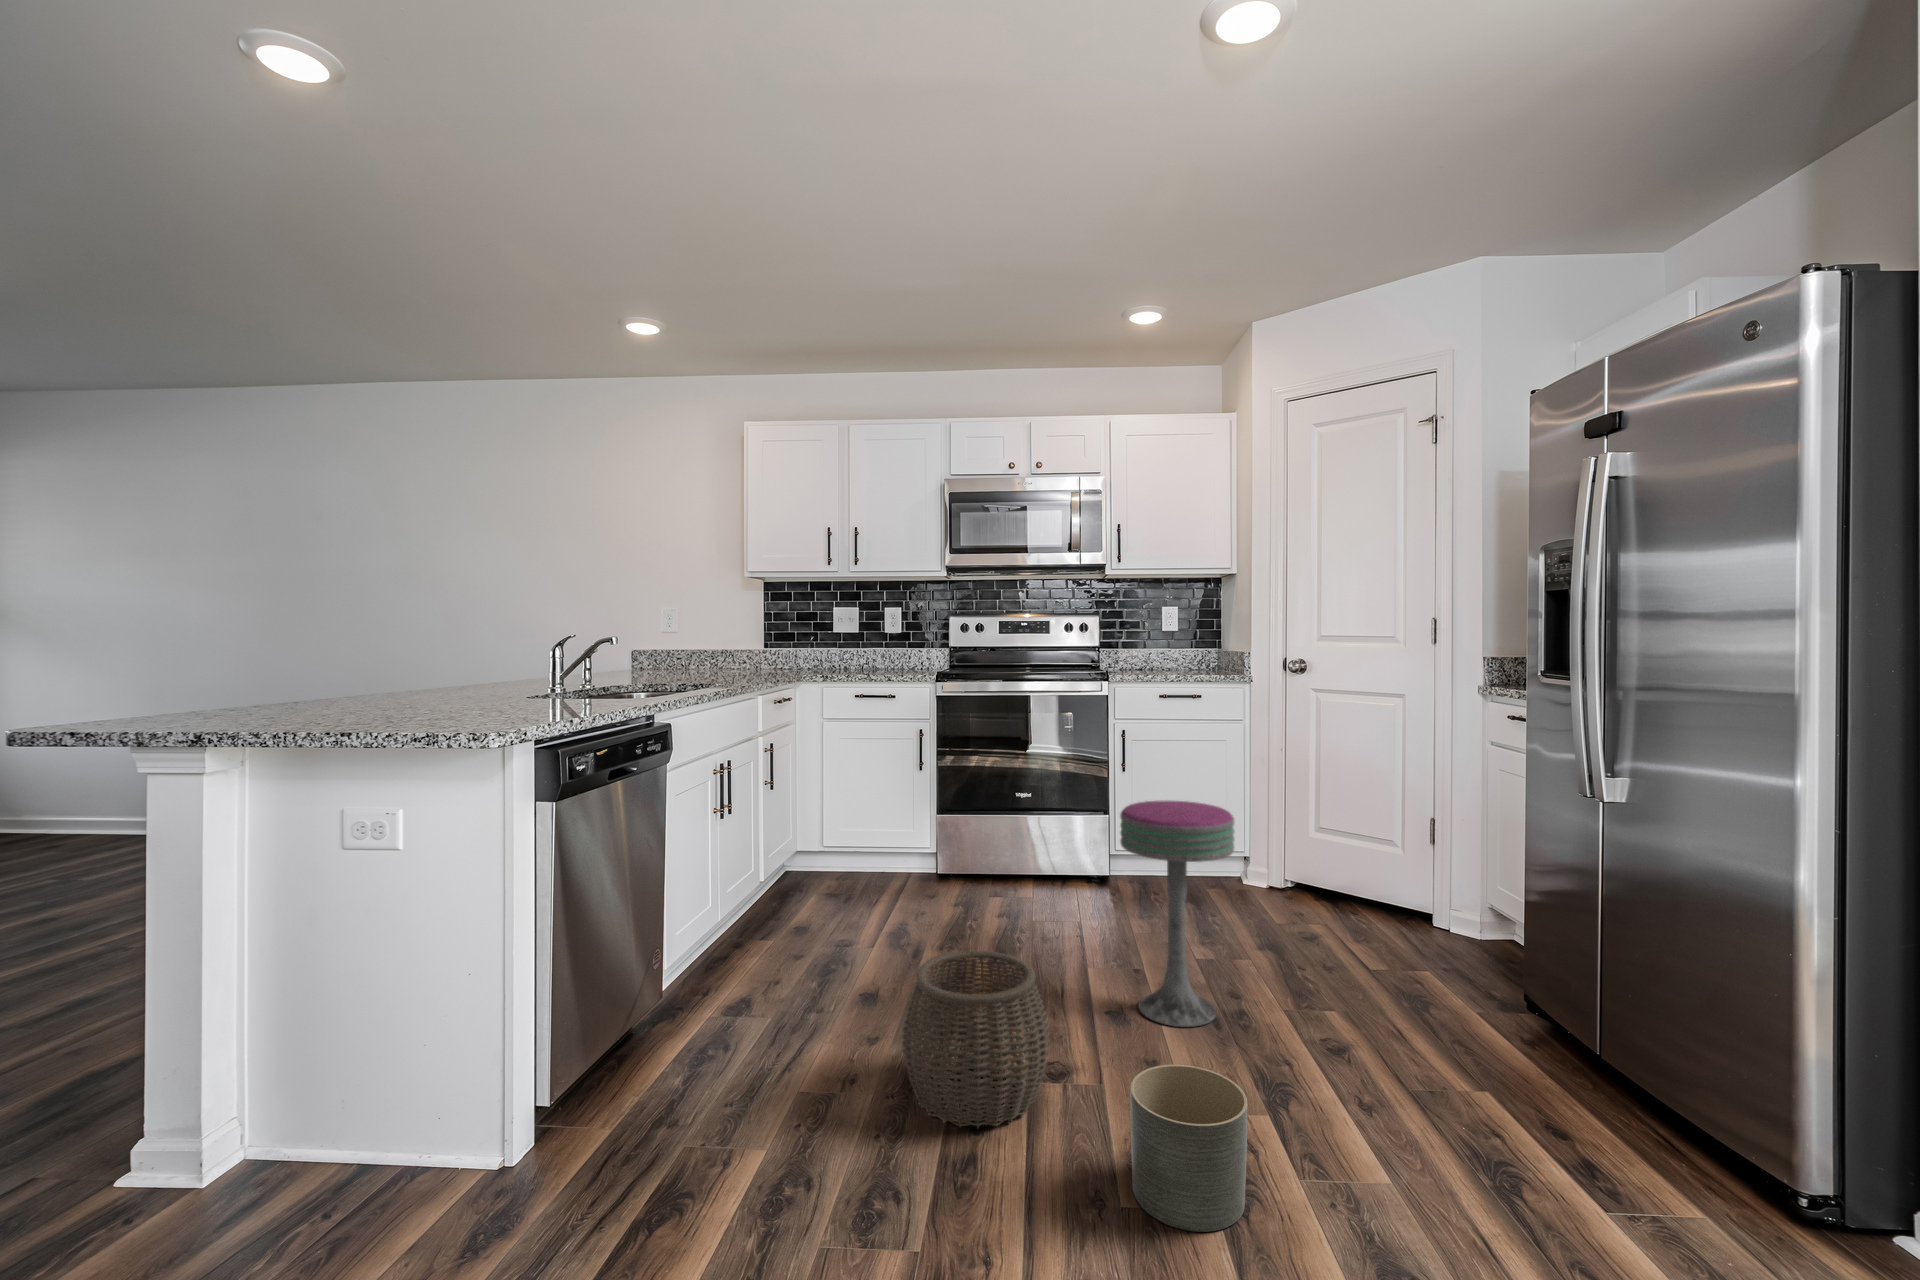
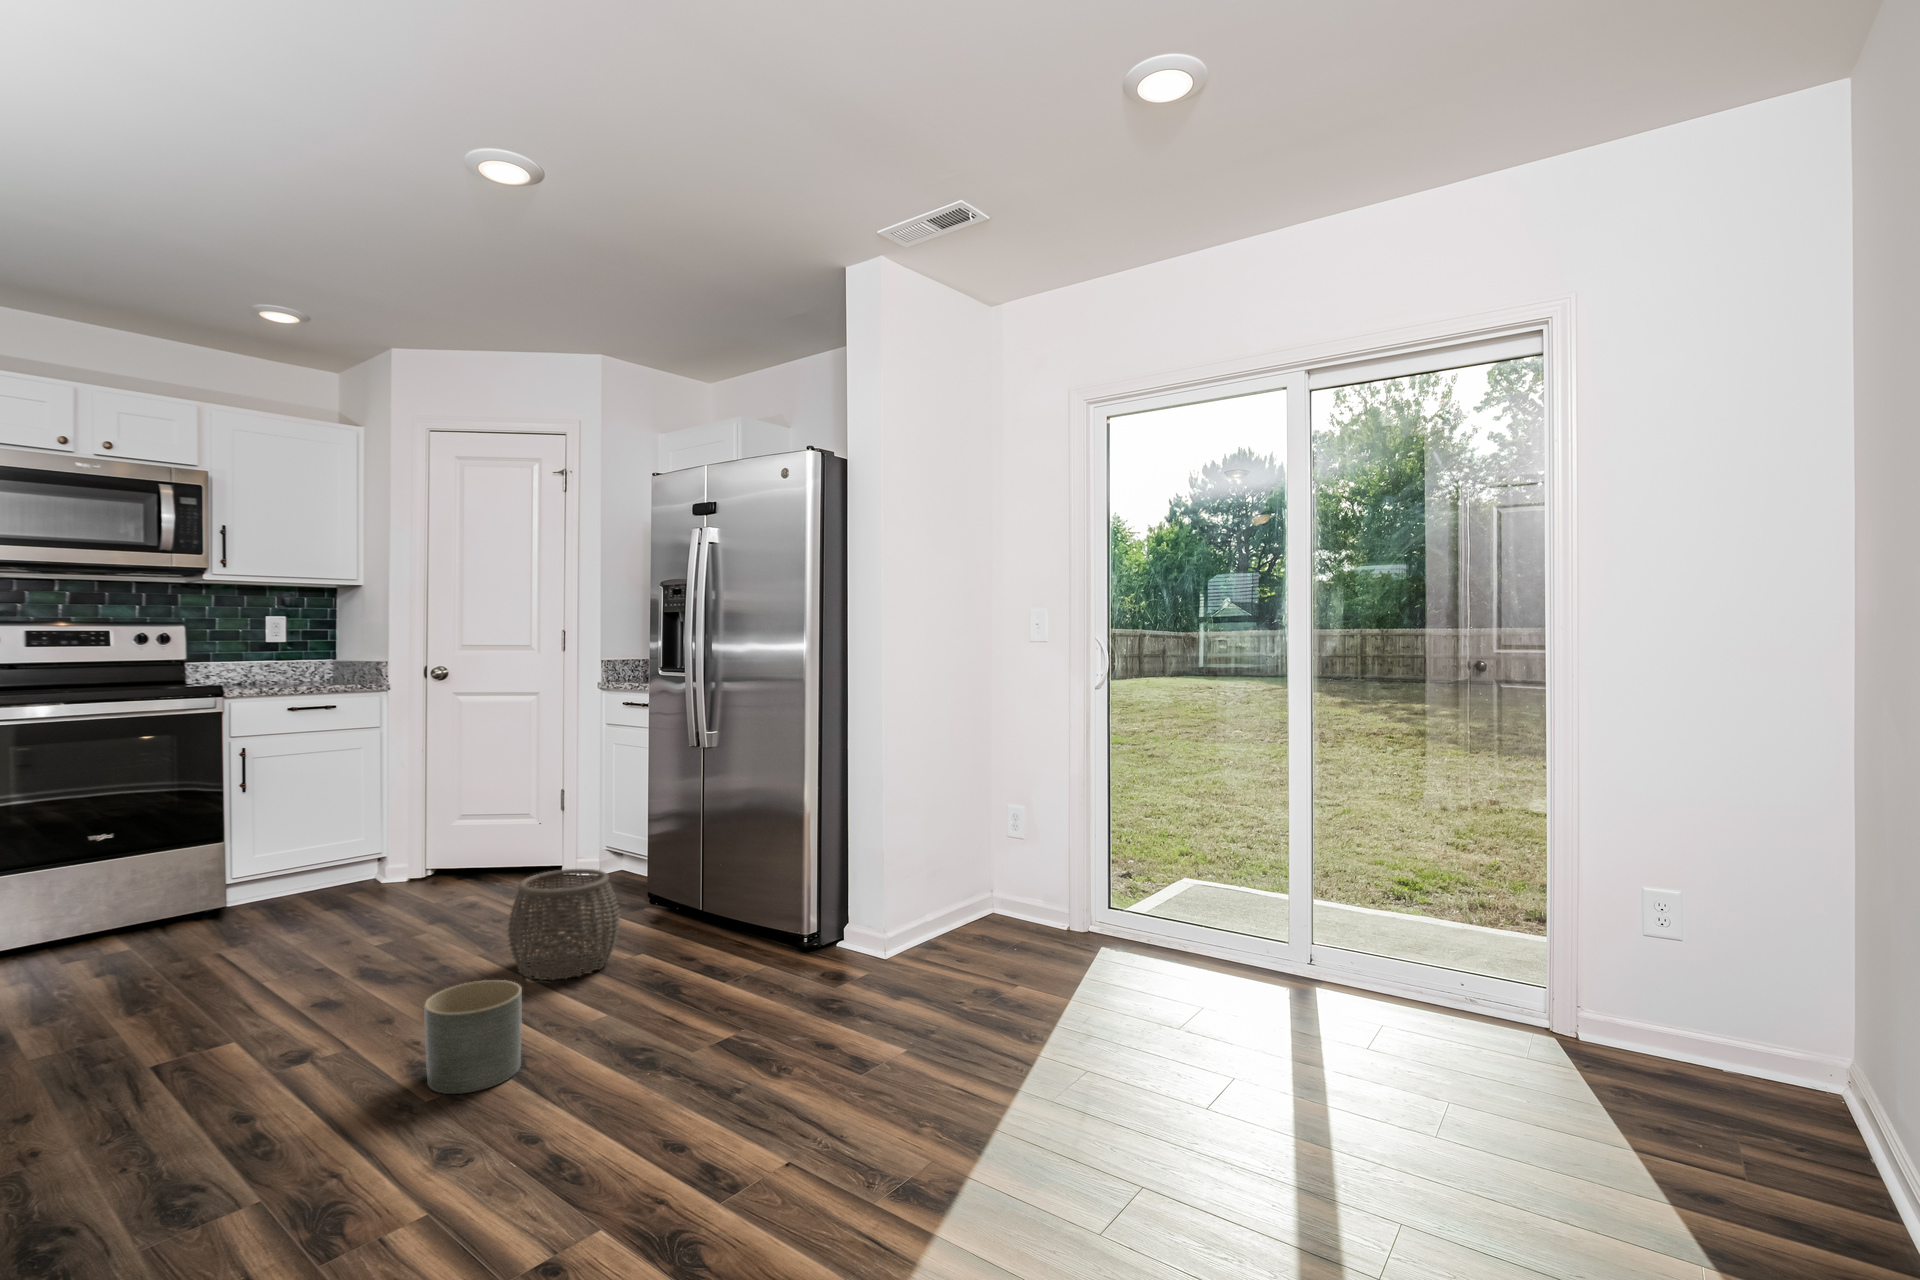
bar stool: present [1120,800,1234,1027] -> none [323,797,441,1001]
woven basket: present [902,950,1050,1128] -> present [508,869,620,980]

